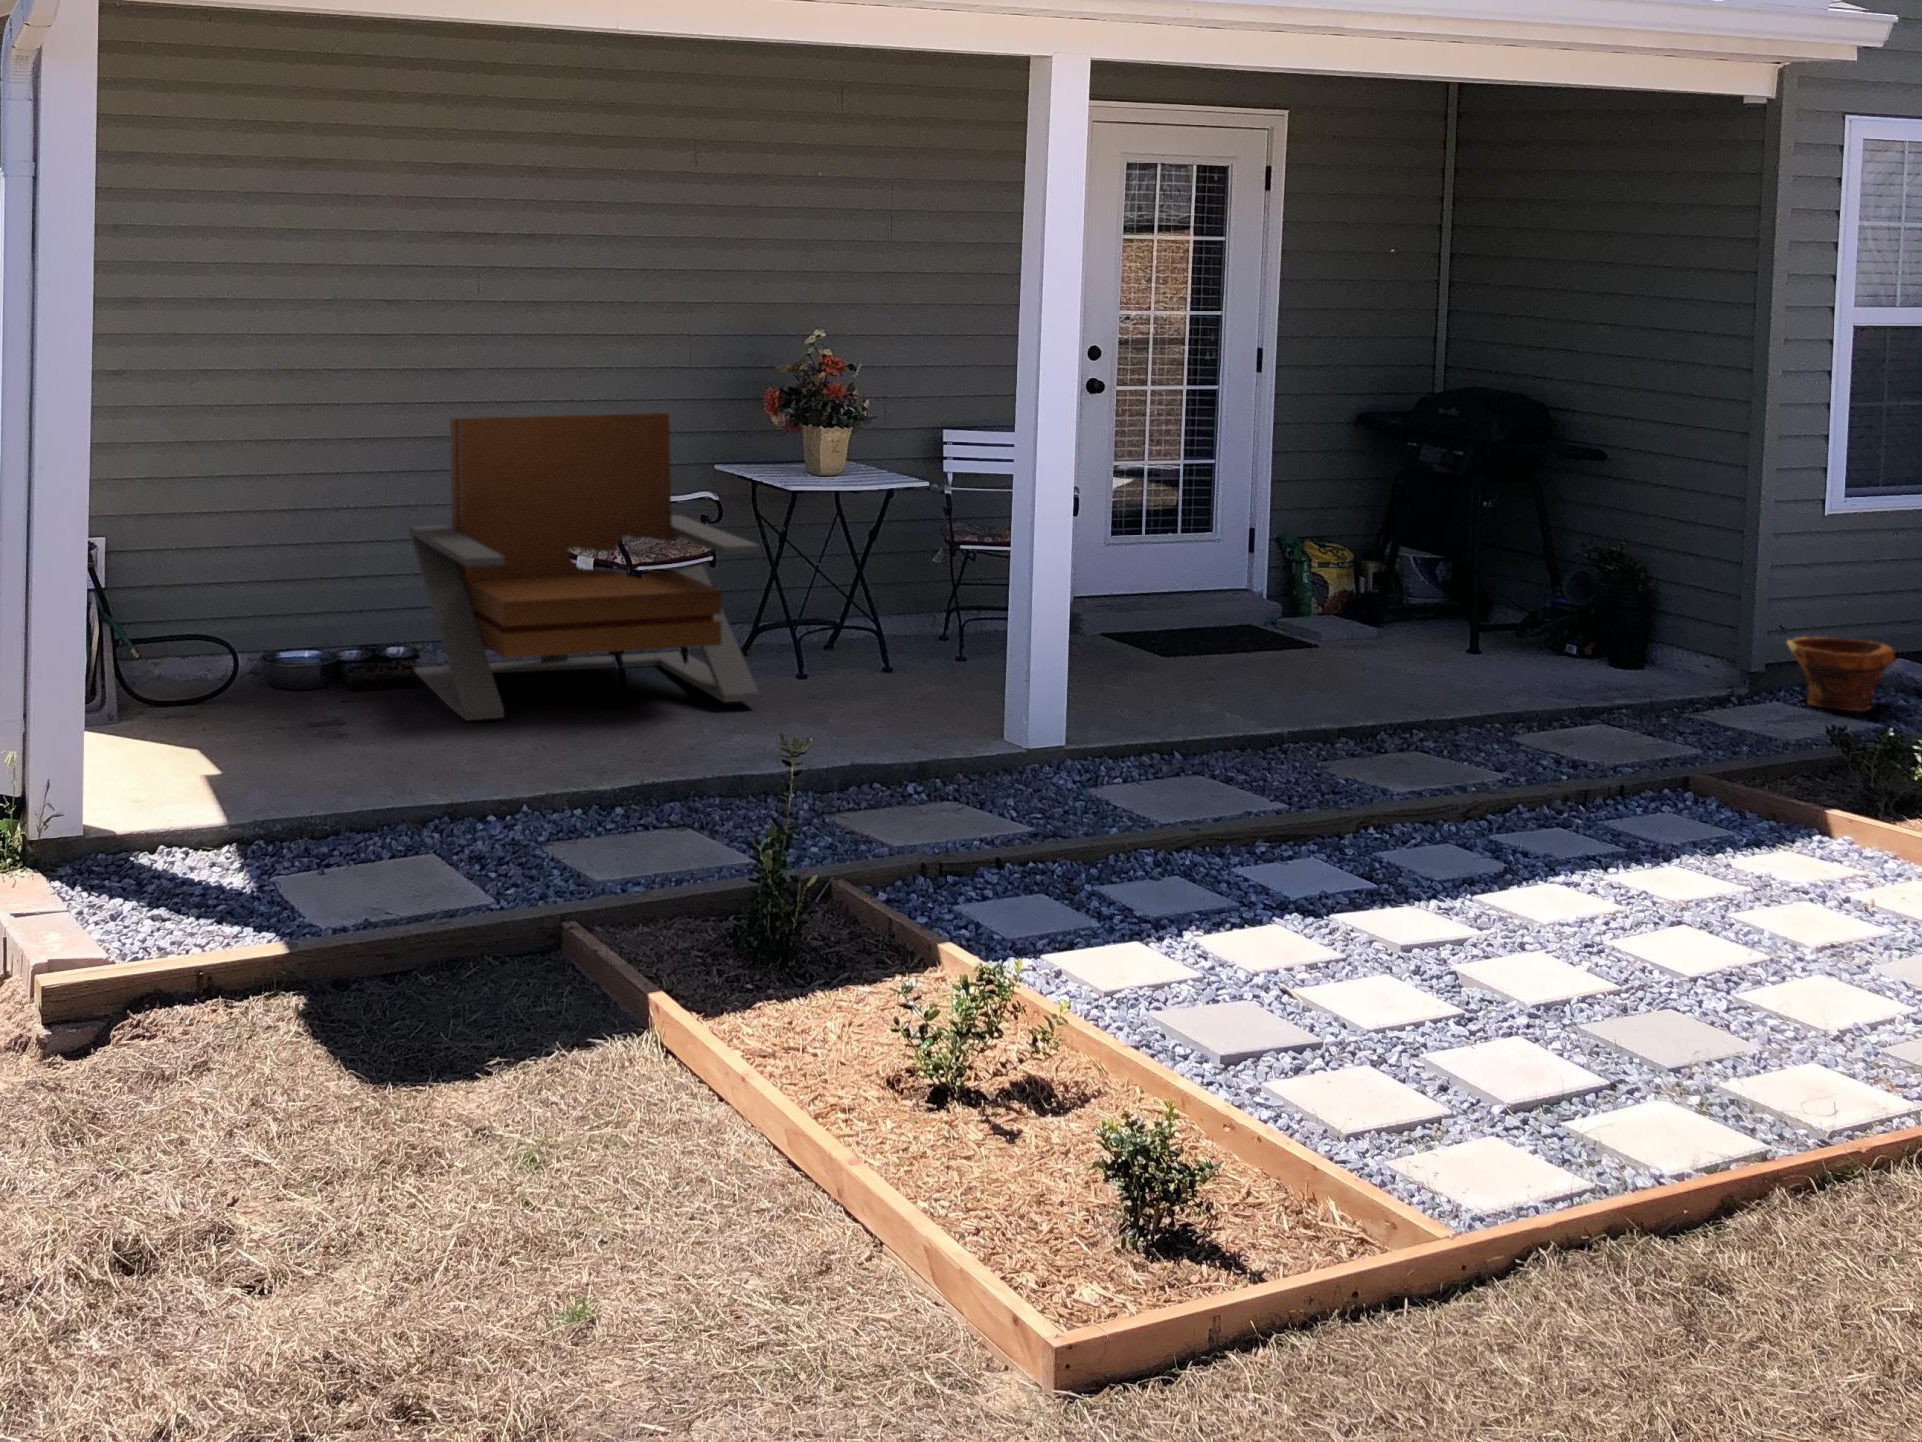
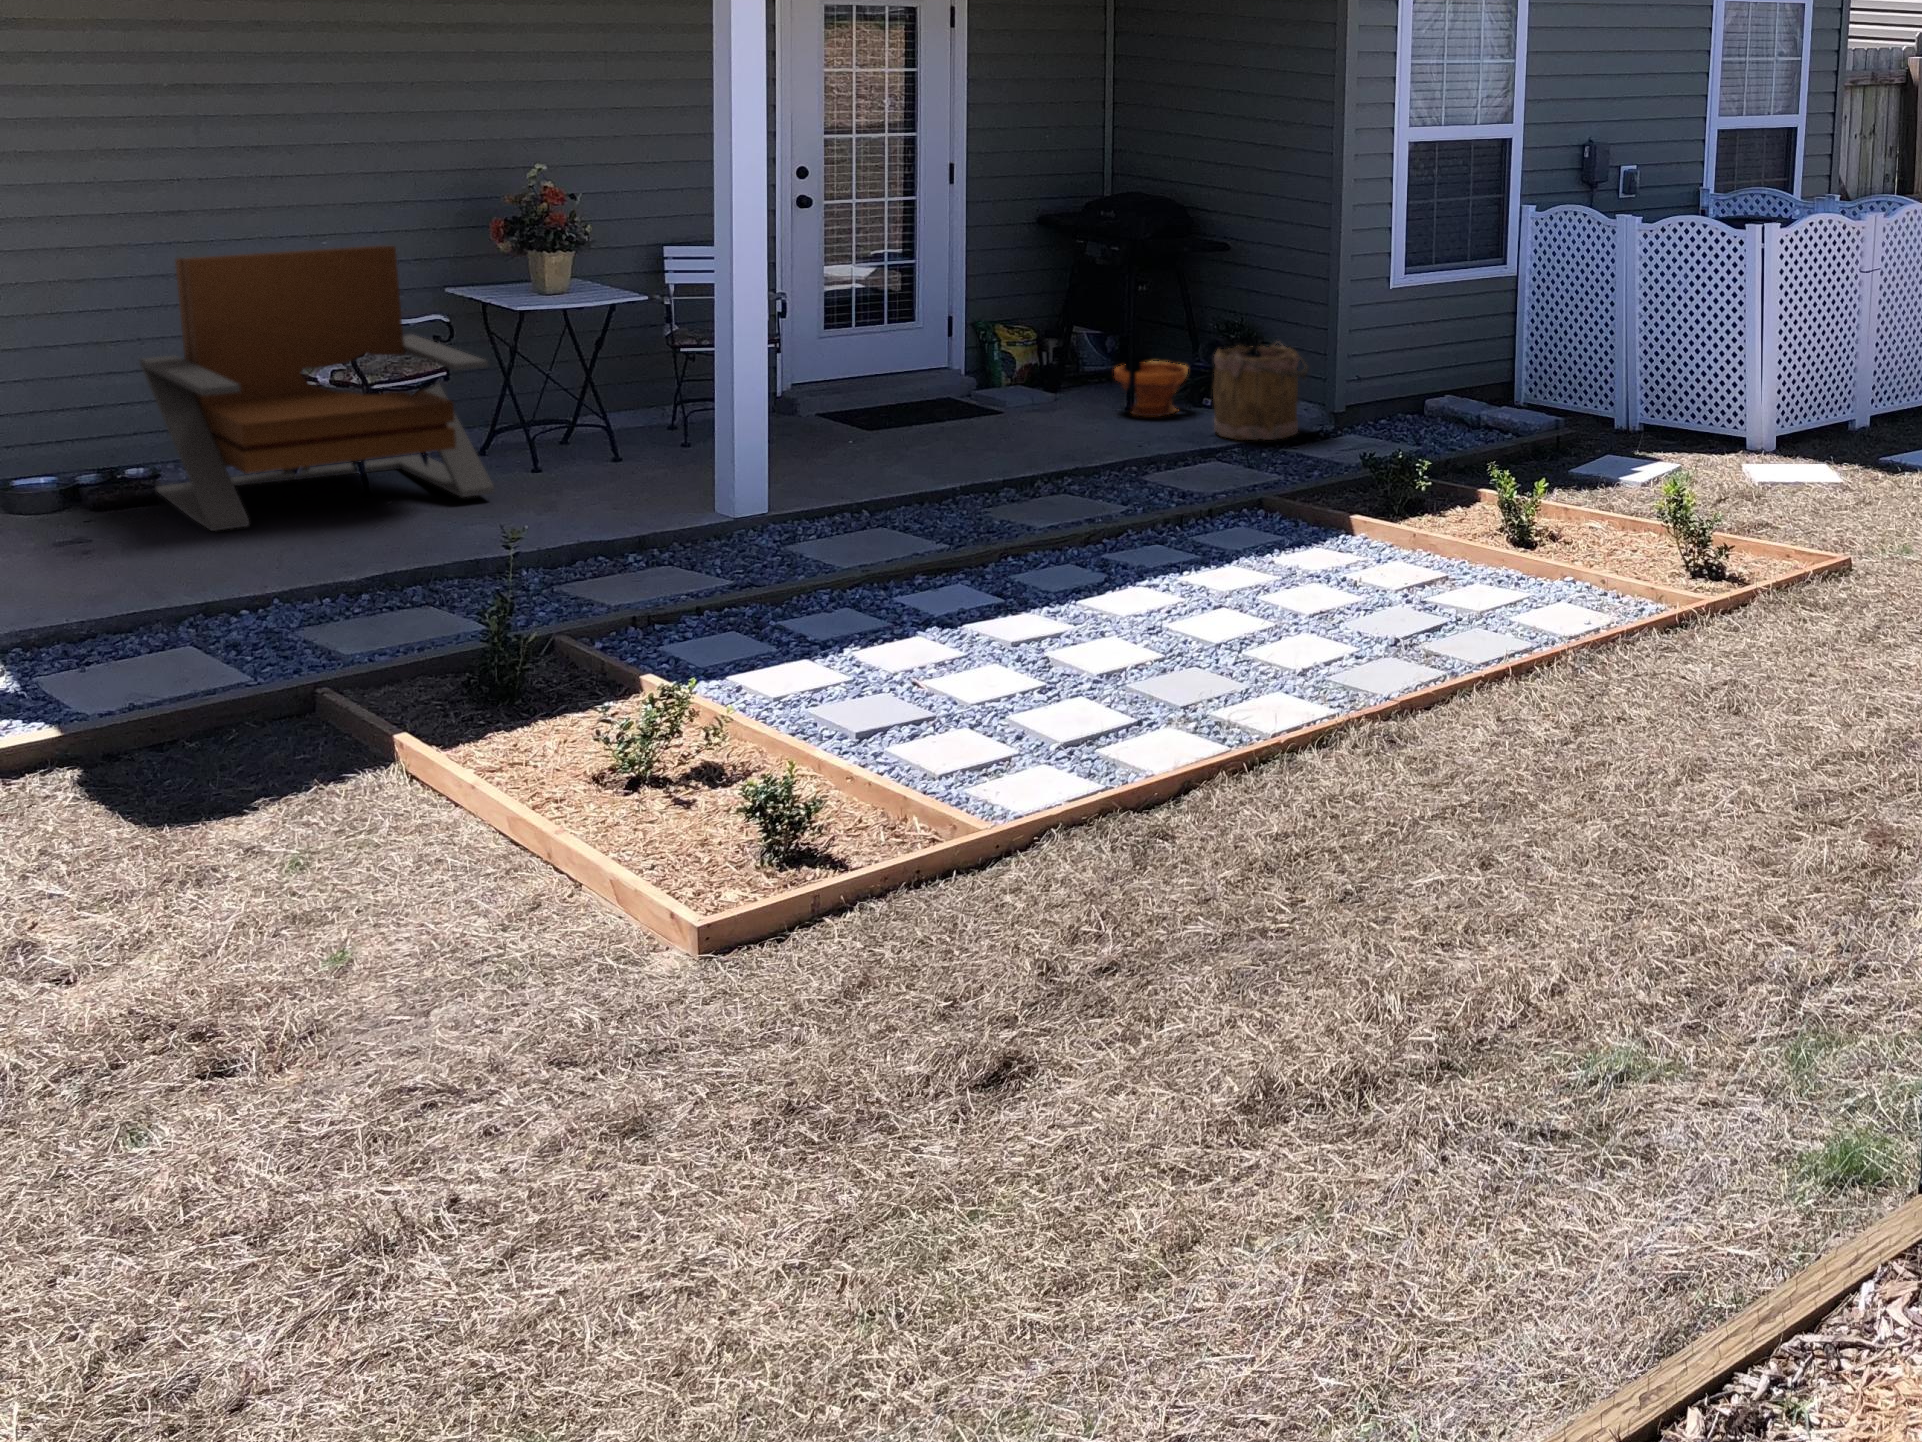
bucket: none [1590,577,1721,702] -> present [1213,344,1309,440]
planter: present [1787,637,1895,711] -> present [1114,361,1188,416]

